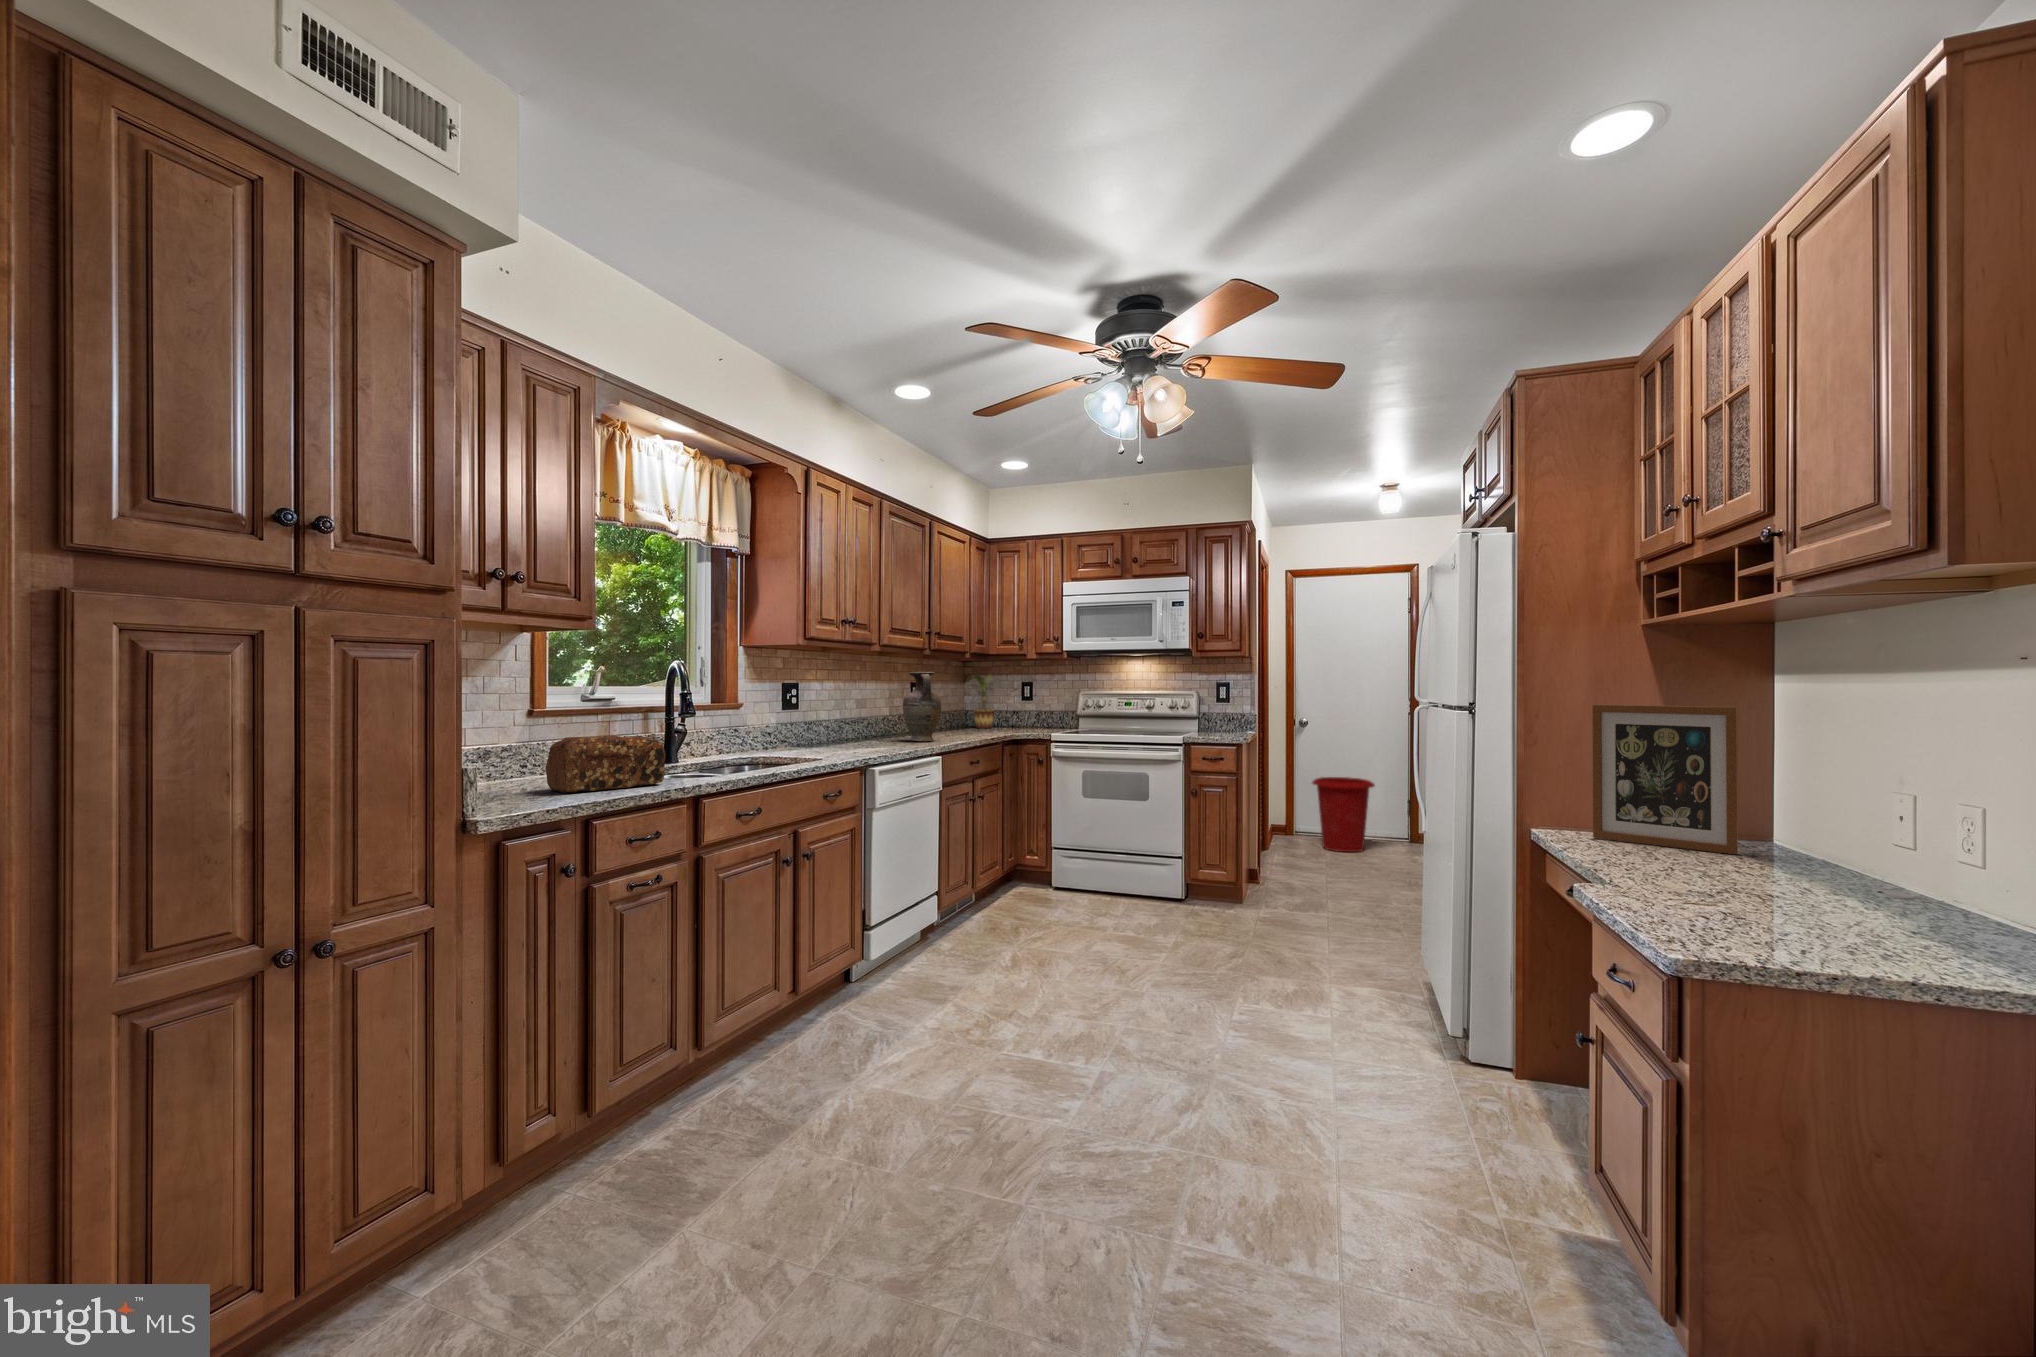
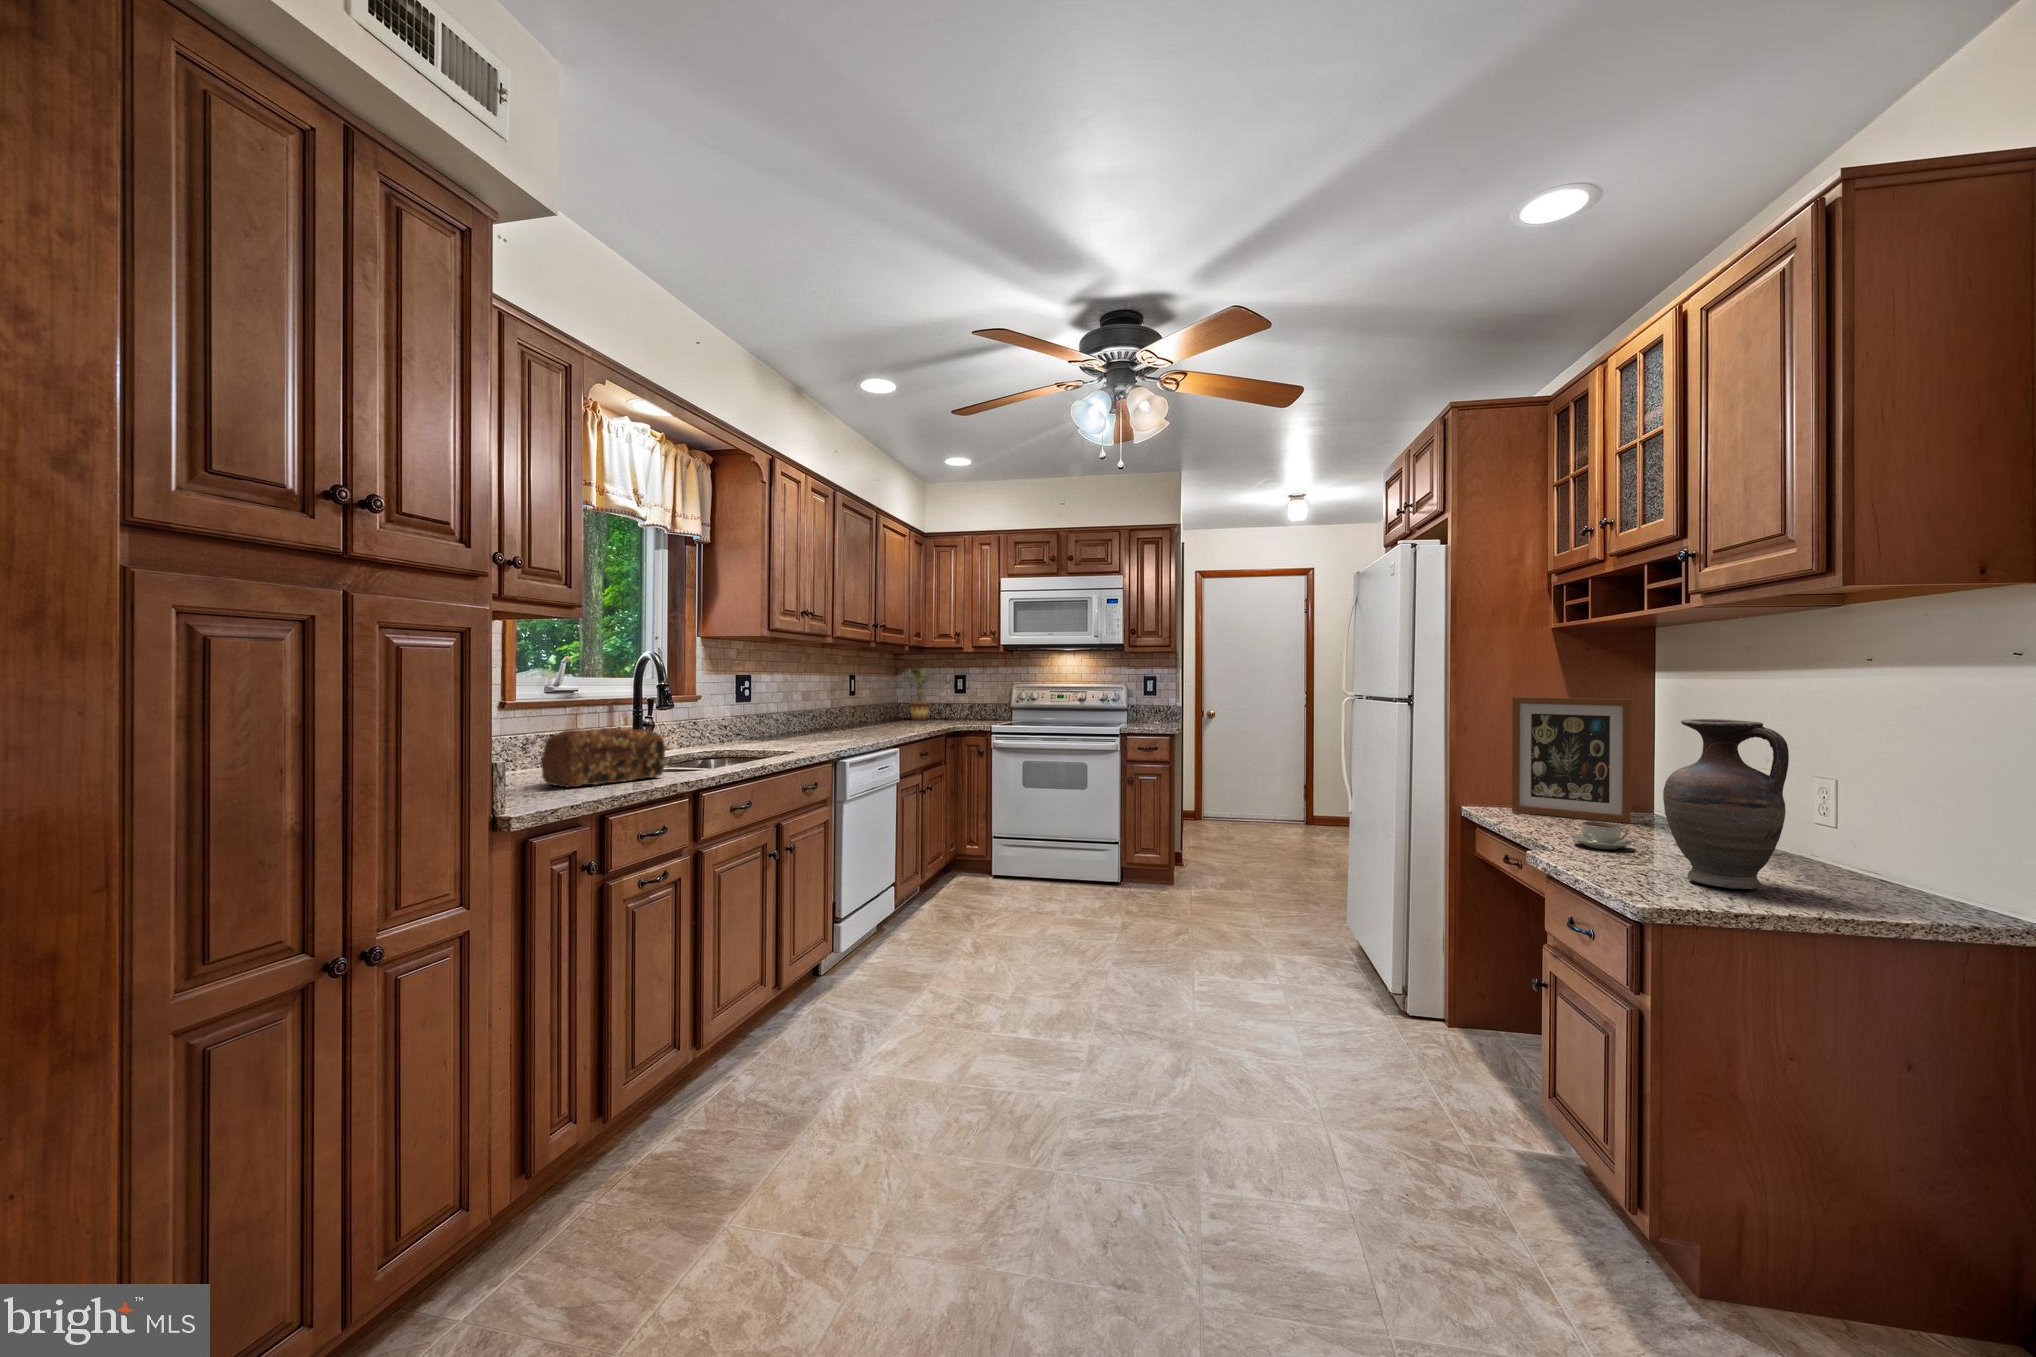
vase: present [903,672,941,741] -> present [1663,719,1789,889]
waste bin: present [1313,777,1375,852] -> none [1216,764,1272,832]
coffee cup: none [1638,852,1713,886] -> present [1571,822,1632,849]

